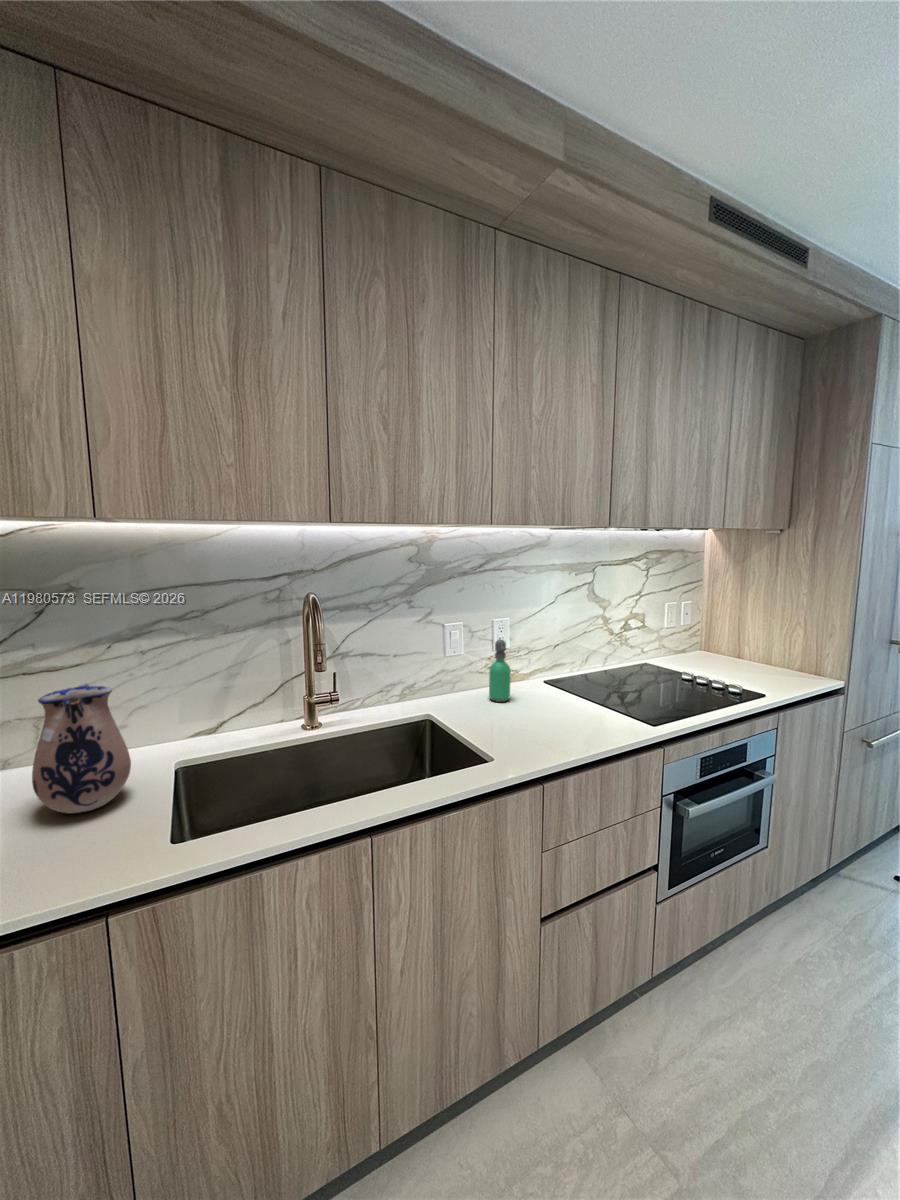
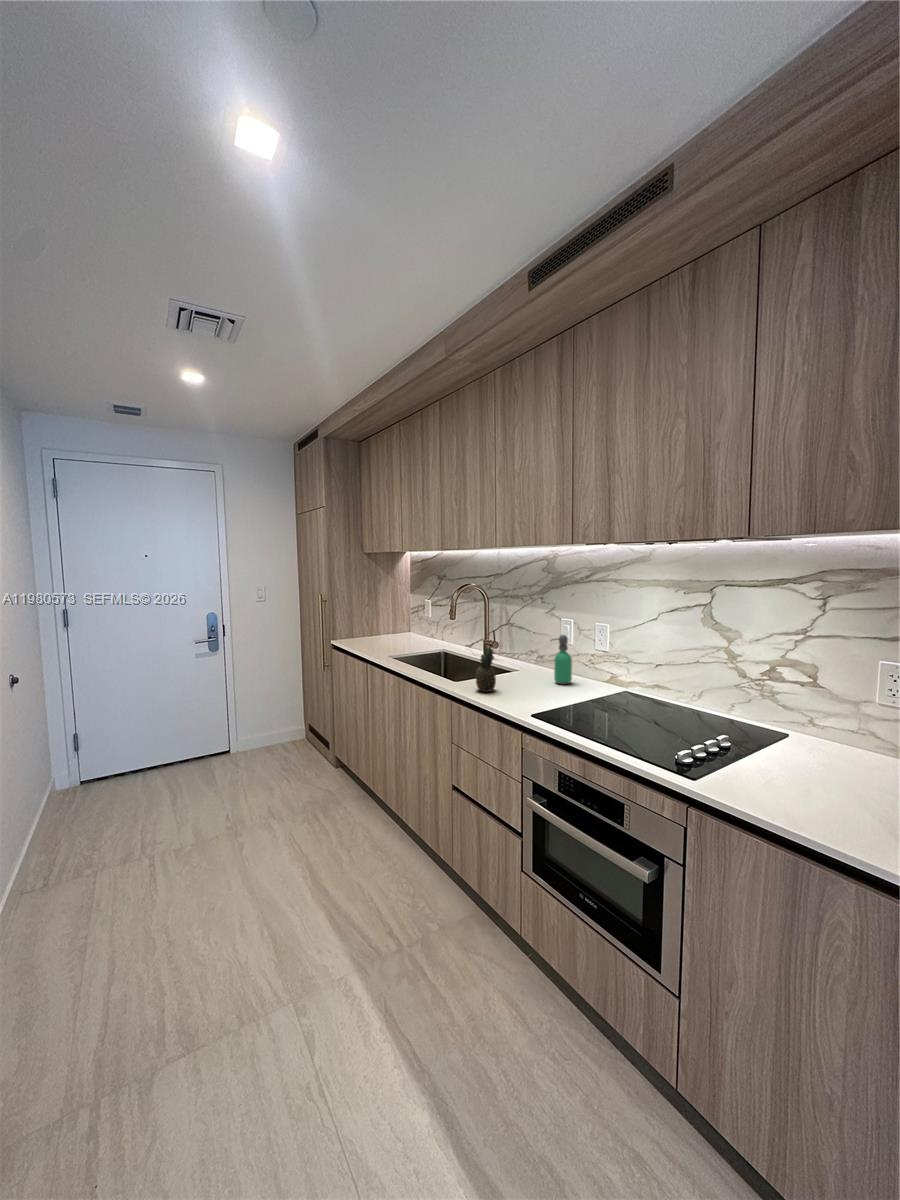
fruit: none [525,671,559,742] -> present [476,647,496,692]
ceramic pitcher: present [32,683,131,813] -> none [392,608,423,650]

